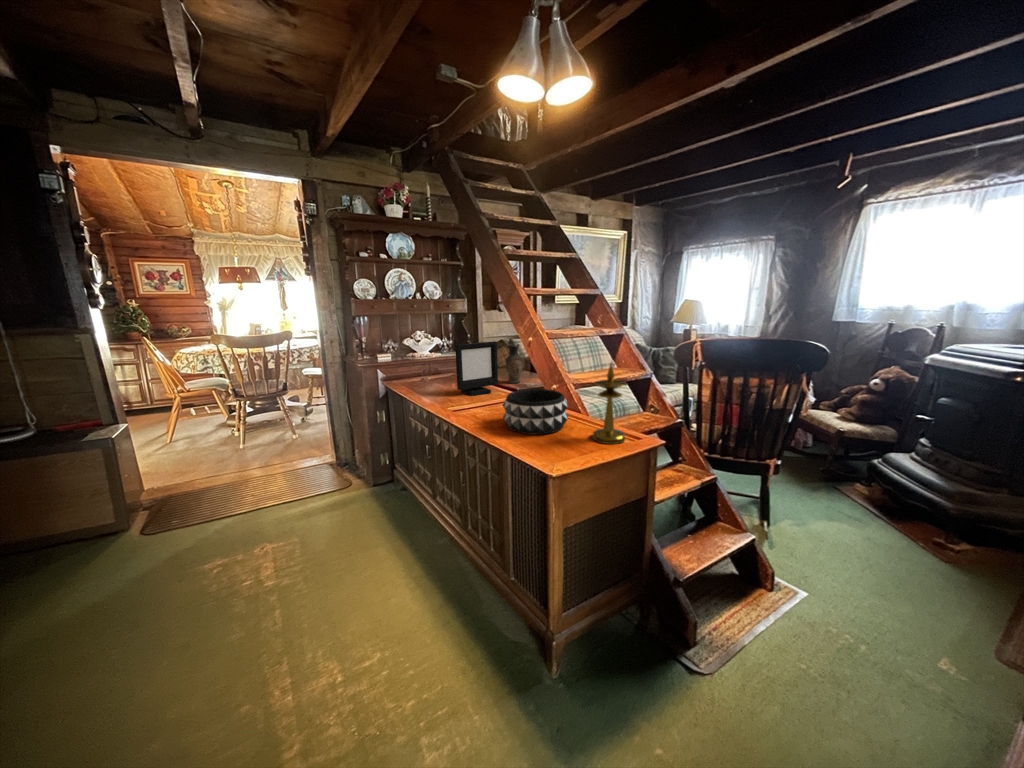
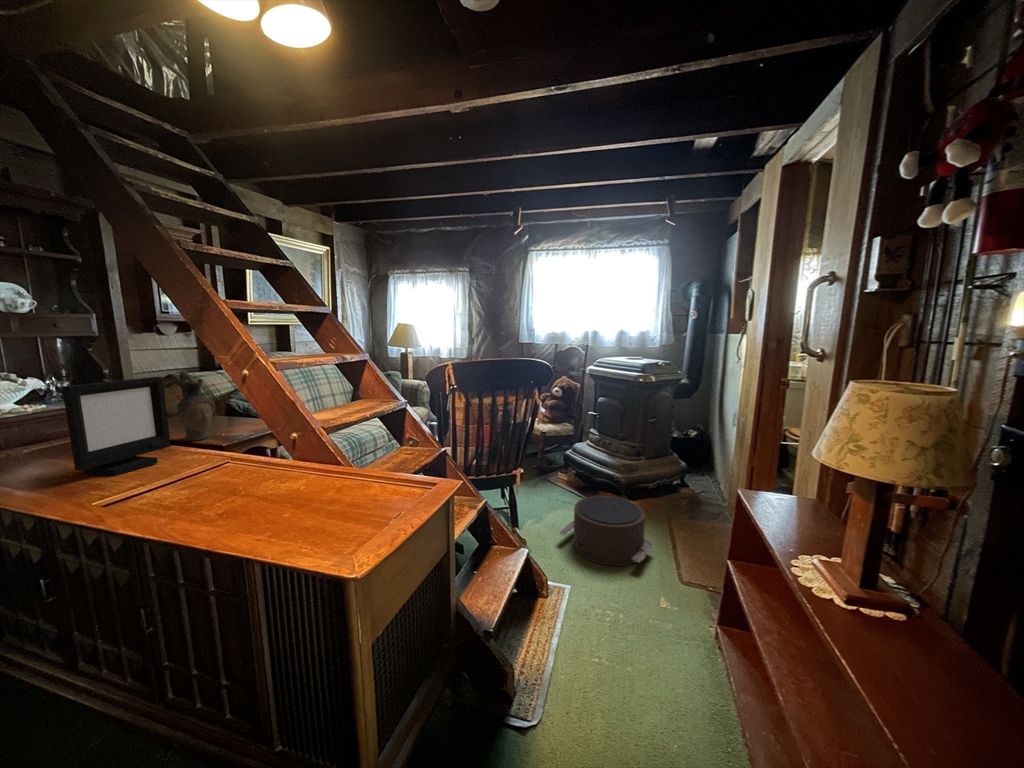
candlestick: present [592,364,627,444] -> none [371,390,419,500]
decorative bowl: present [502,389,568,435] -> none [209,441,332,520]
pouf: none [815,515,973,615] -> present [559,496,653,566]

